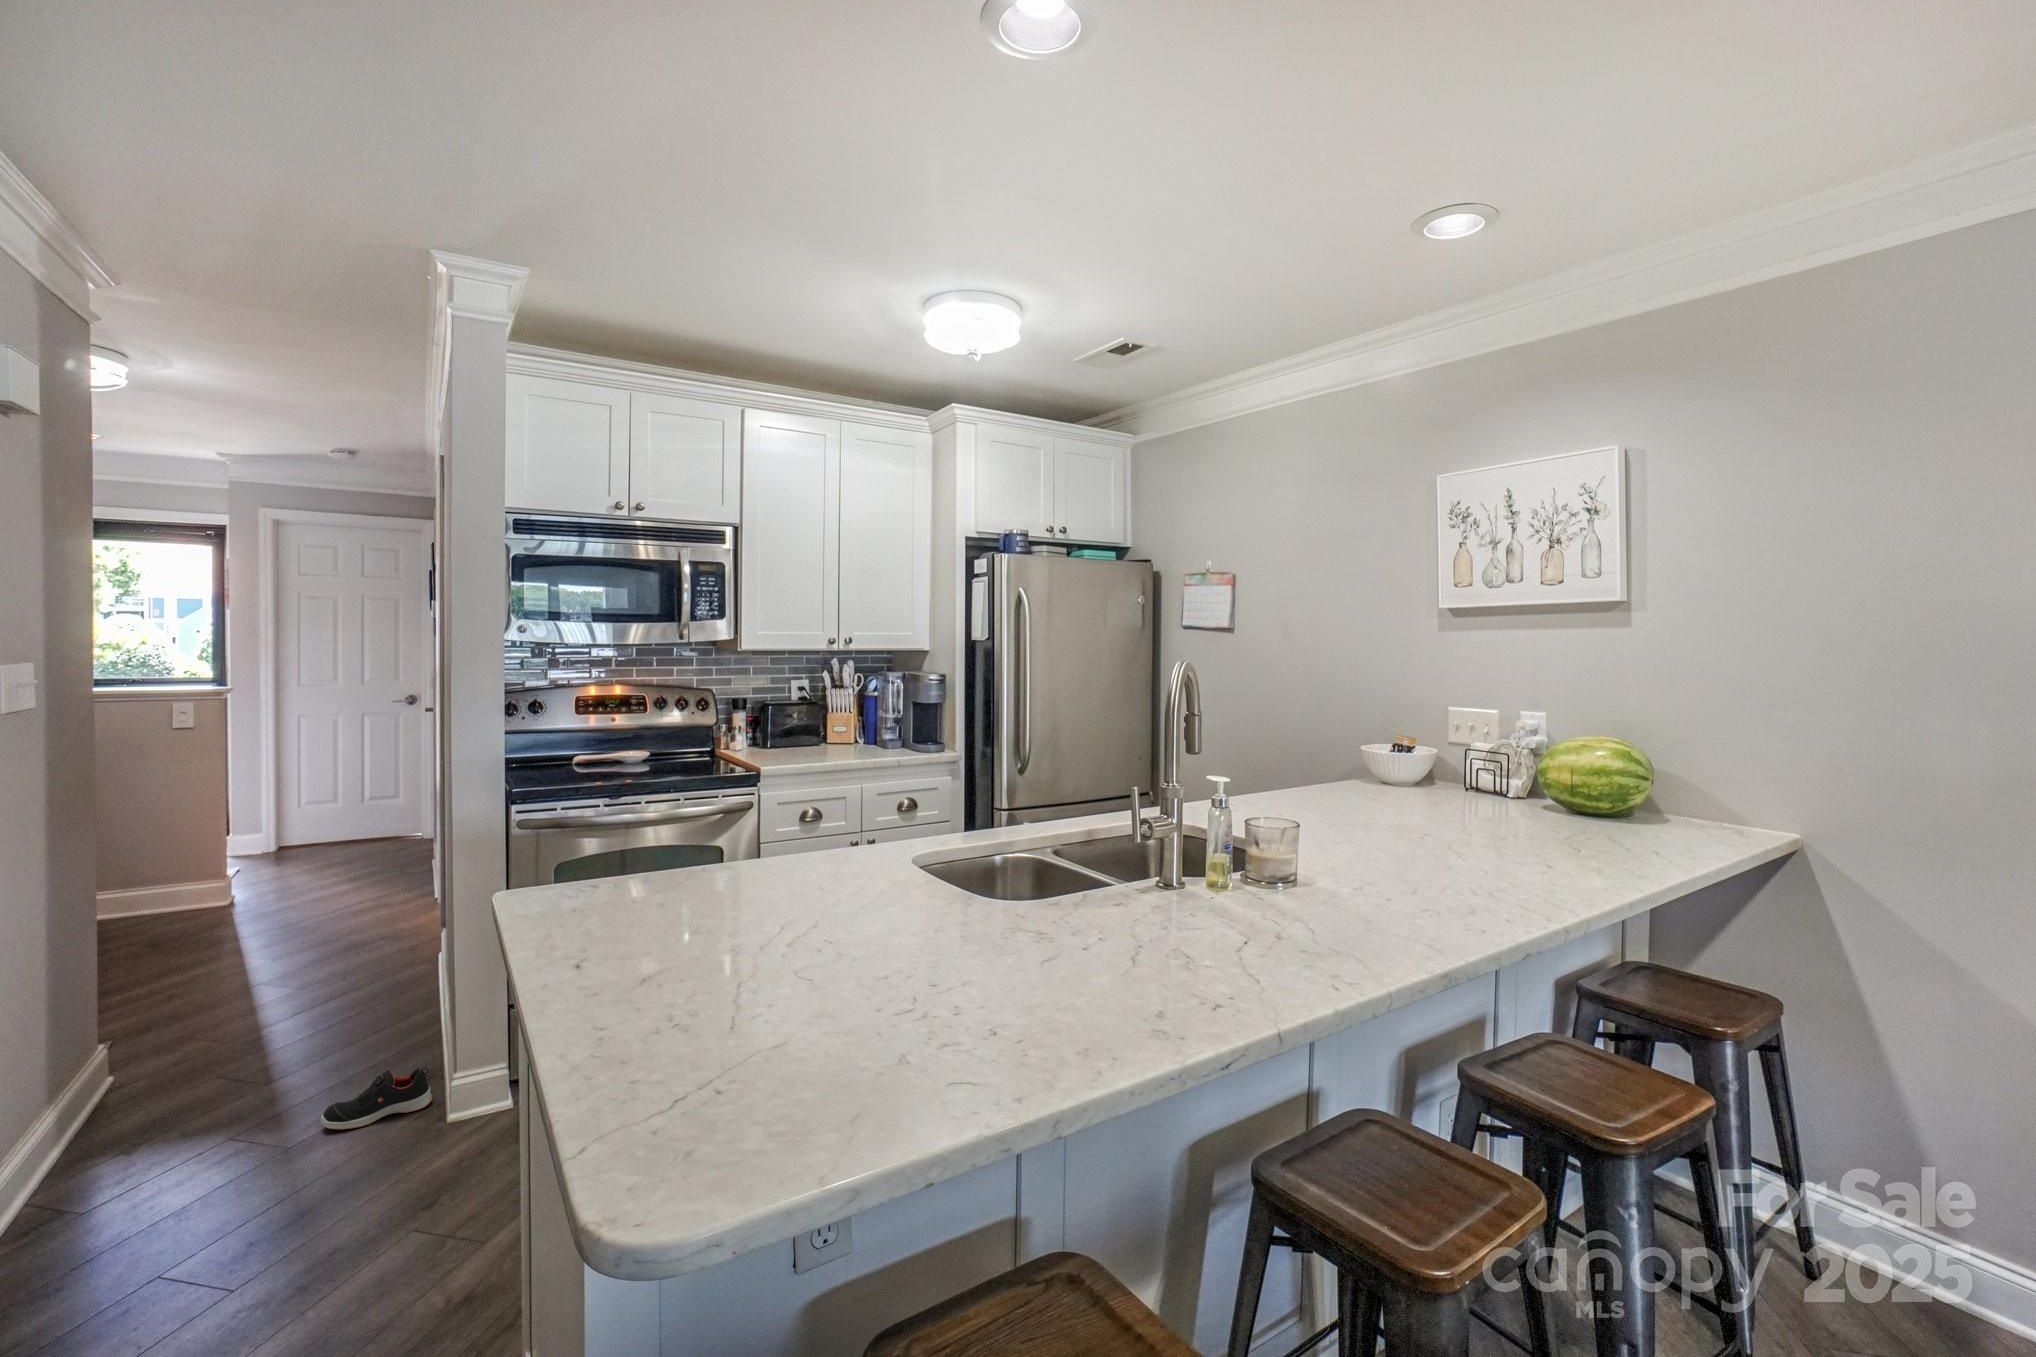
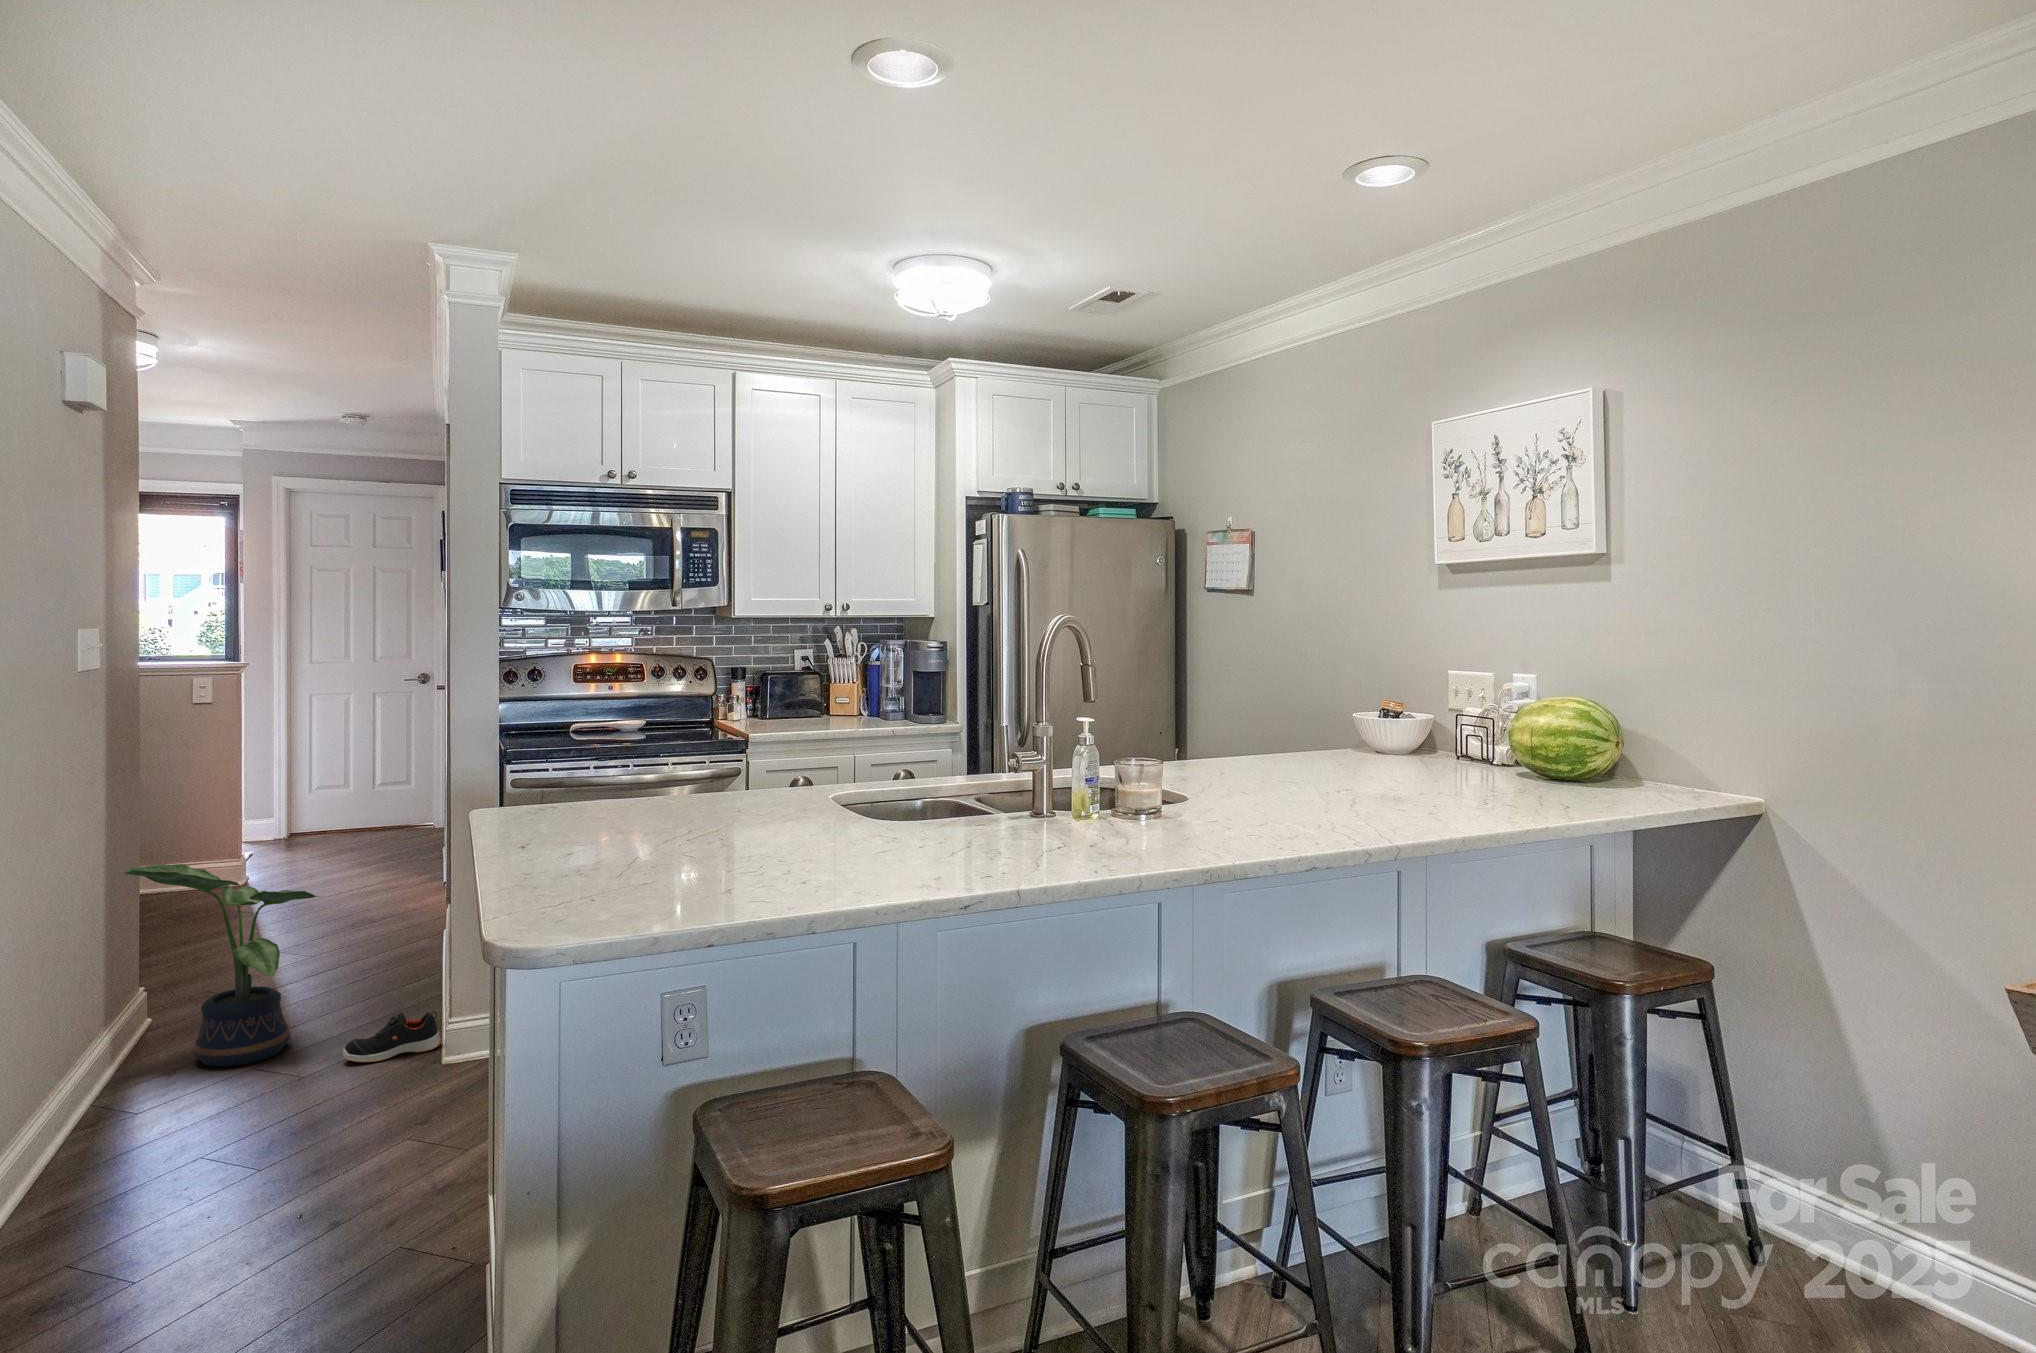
potted plant: none [60,919,298,1142] -> present [123,864,318,1067]

